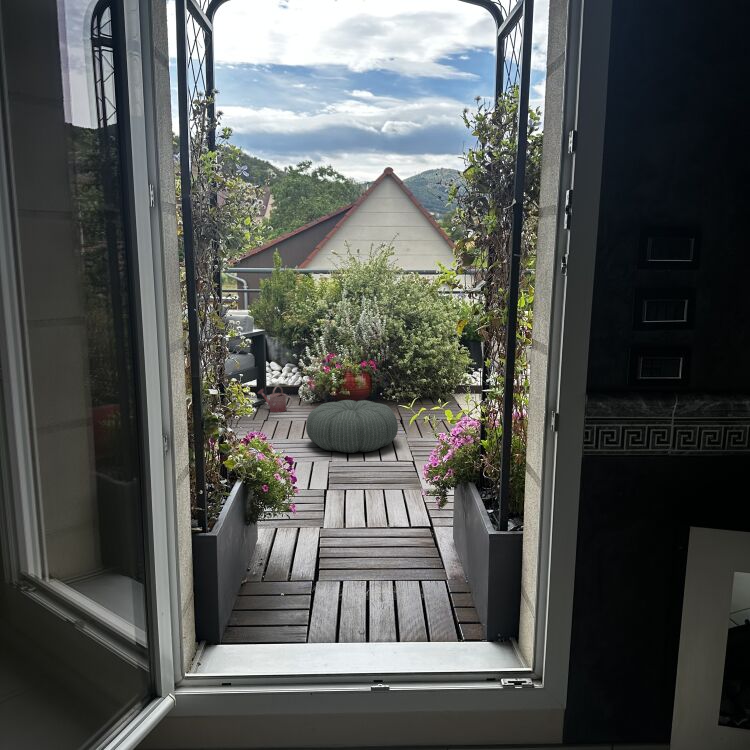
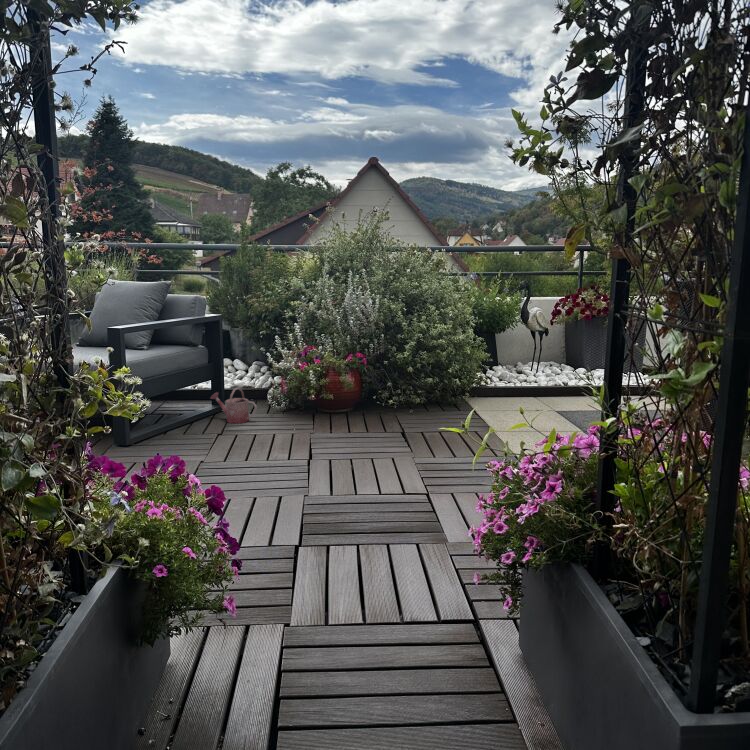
pouf: present [306,400,398,453] -> none [272,407,403,483]

